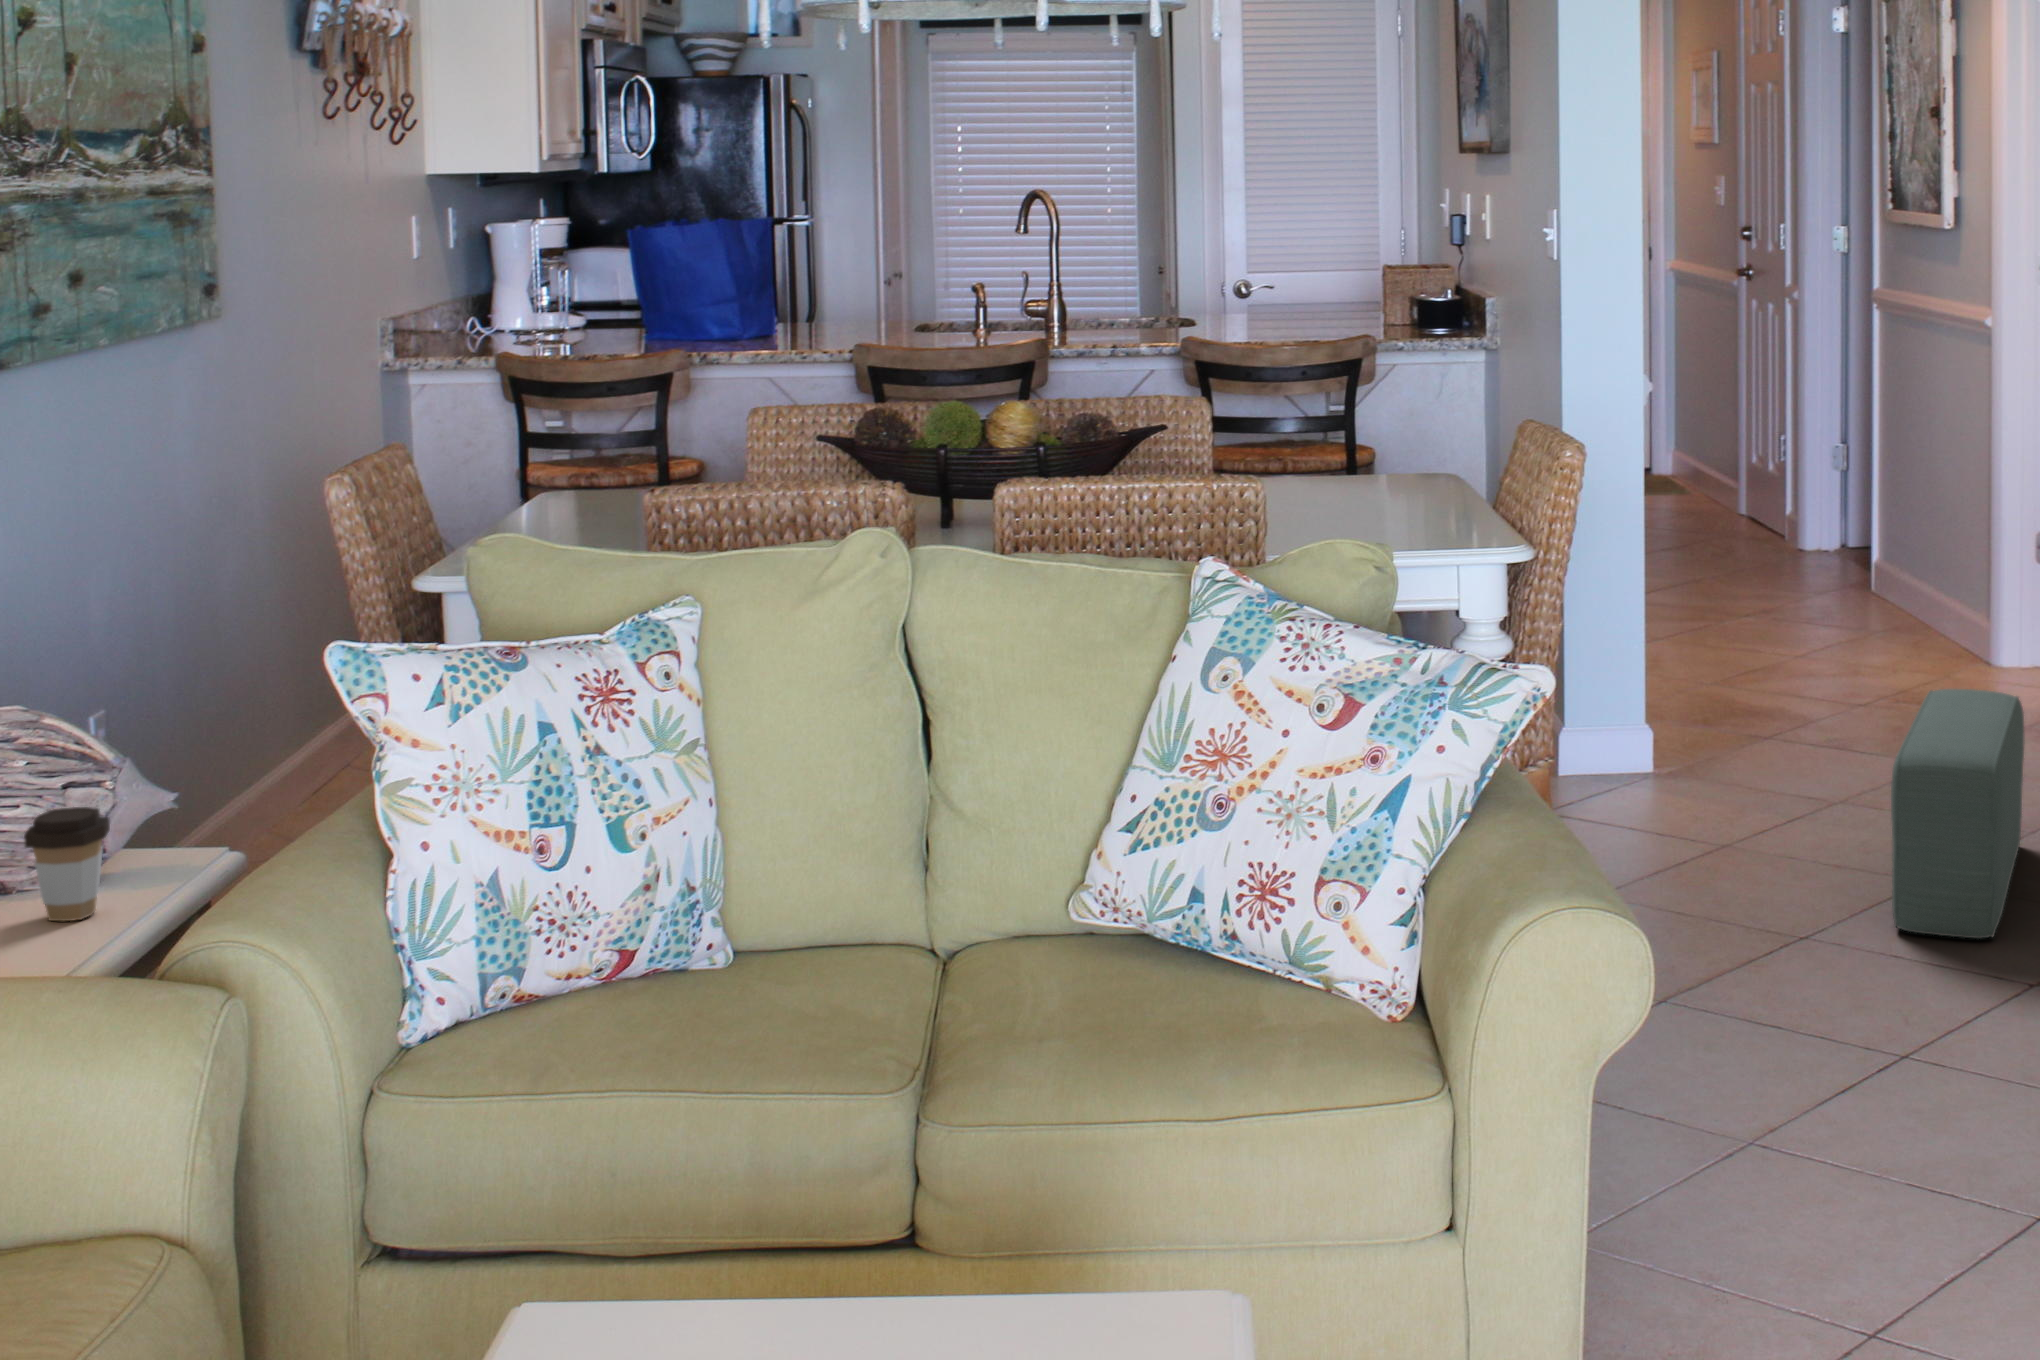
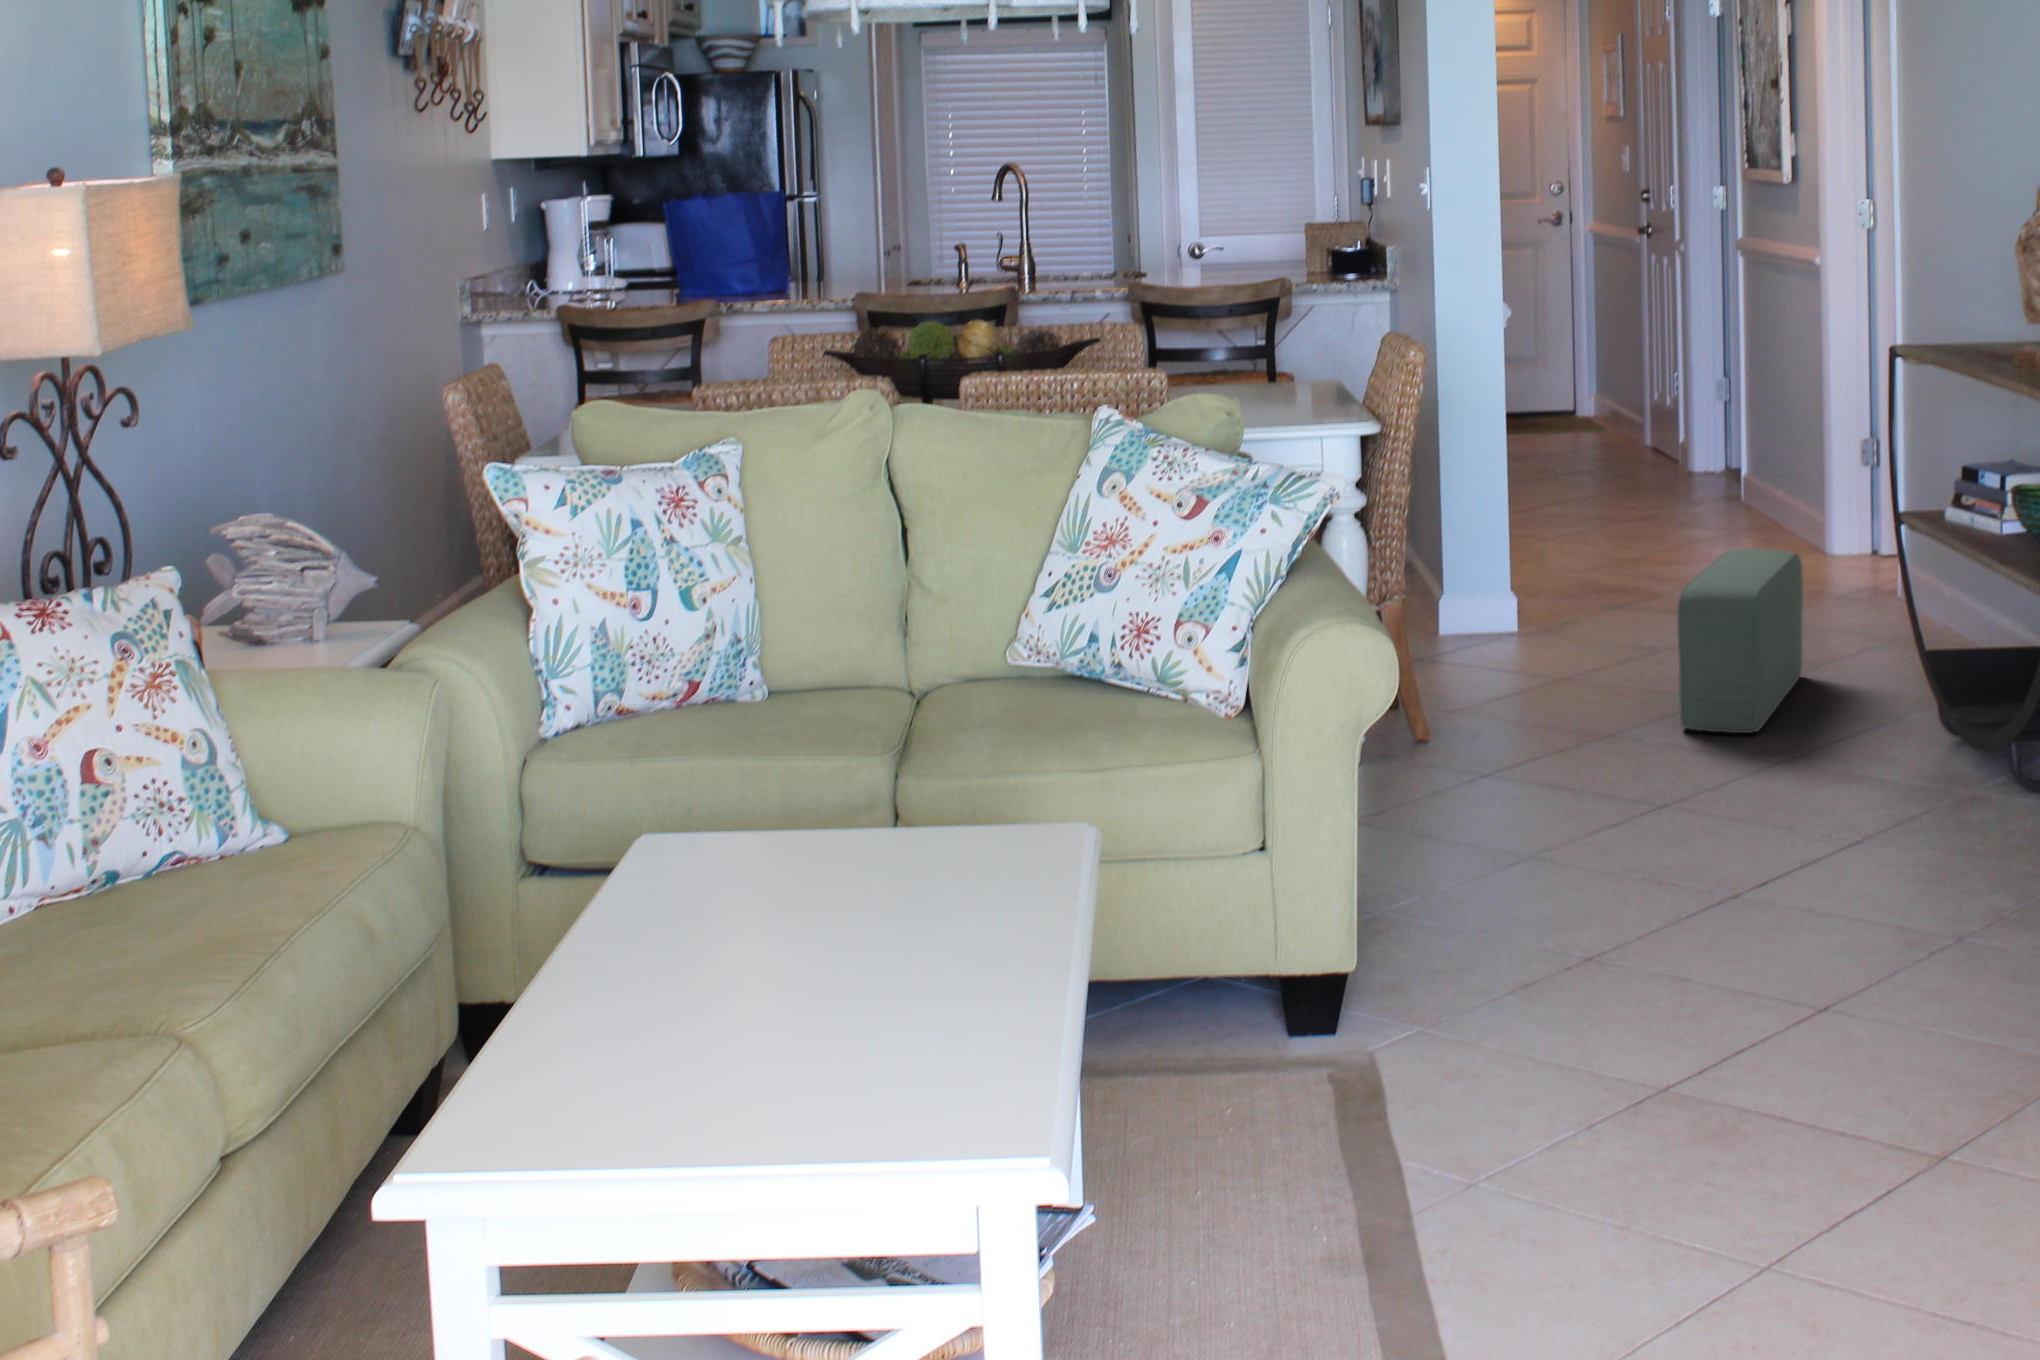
coffee cup: present [24,807,110,921] -> none [277,584,332,662]

